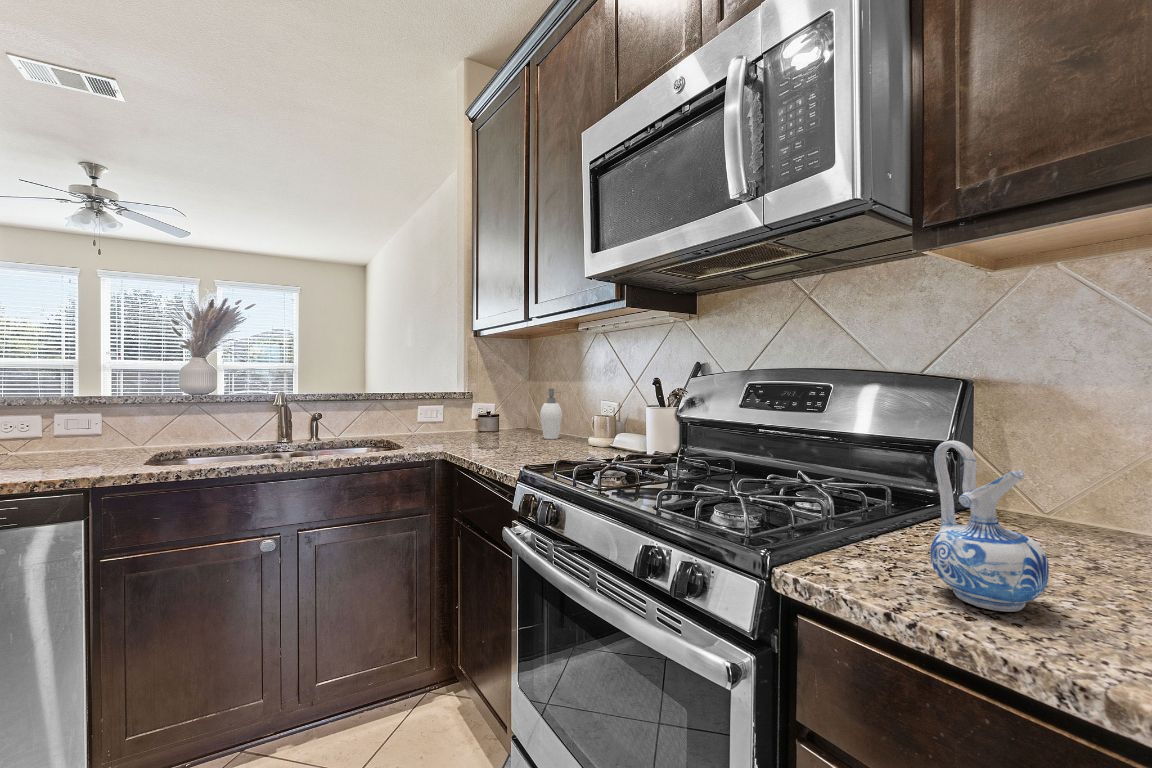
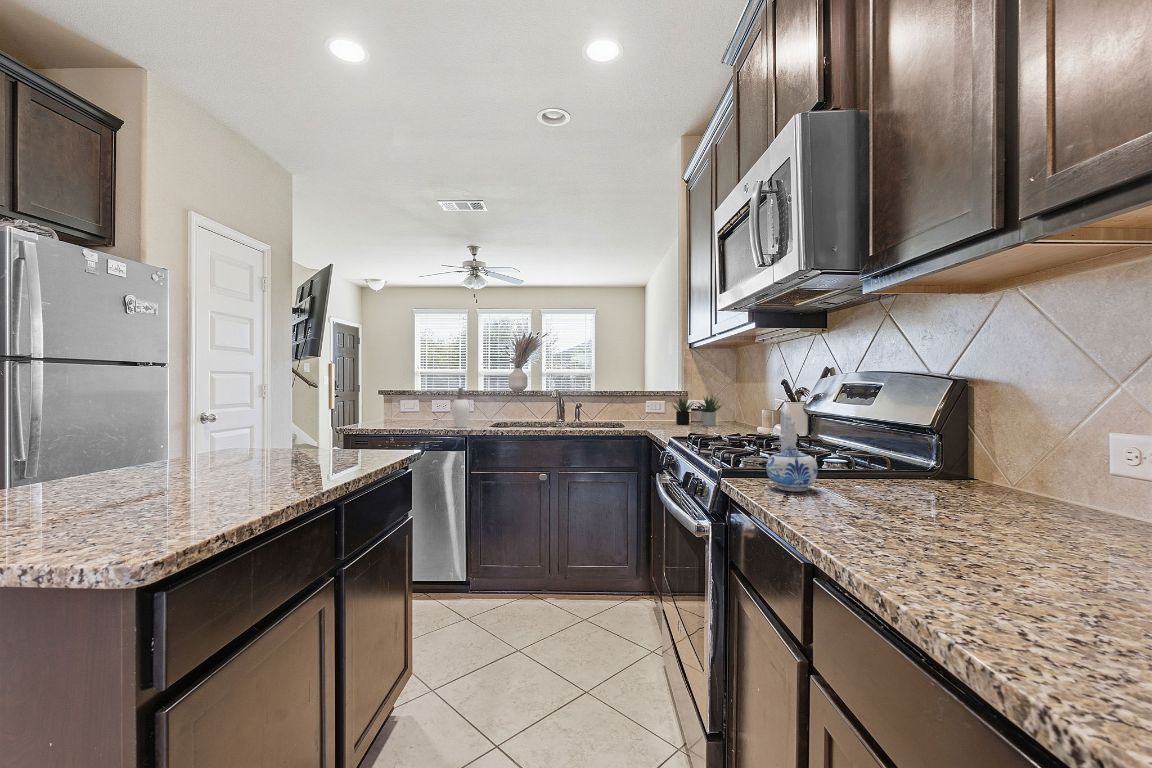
soap dispenser: present [540,389,562,439] -> present [452,388,470,428]
succulent plant: none [454,395,528,438] -> present [673,396,721,426]

